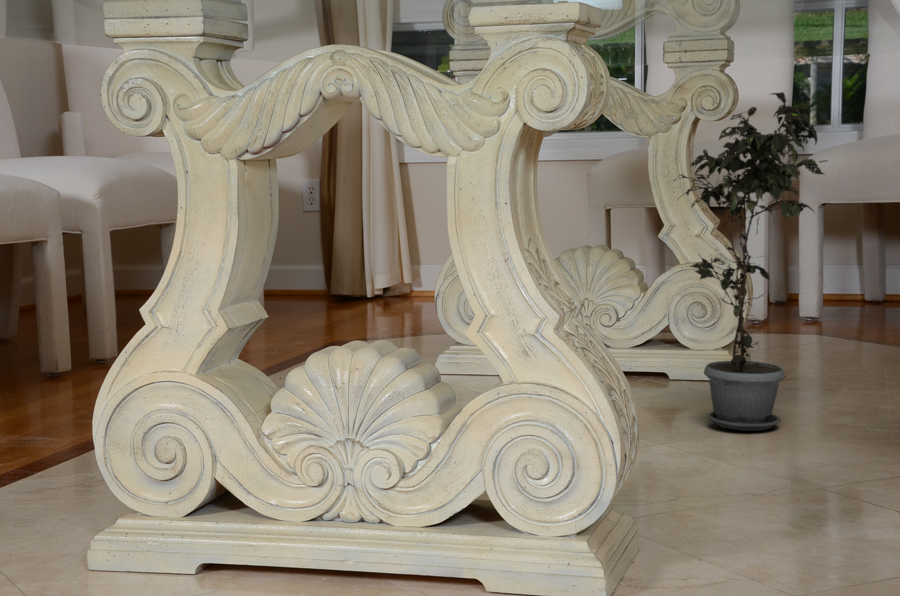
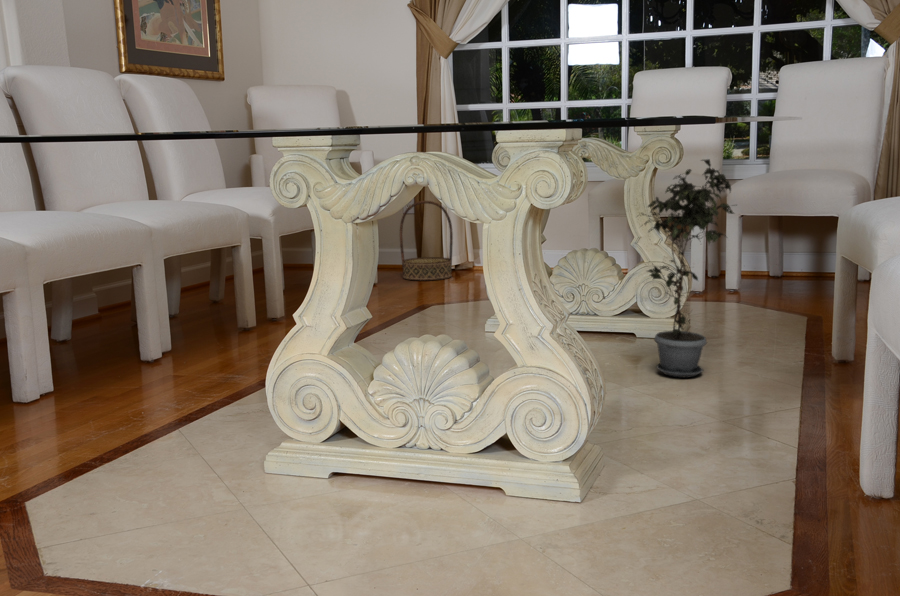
basket: none [295,185,378,310] -> present [400,201,453,280]

